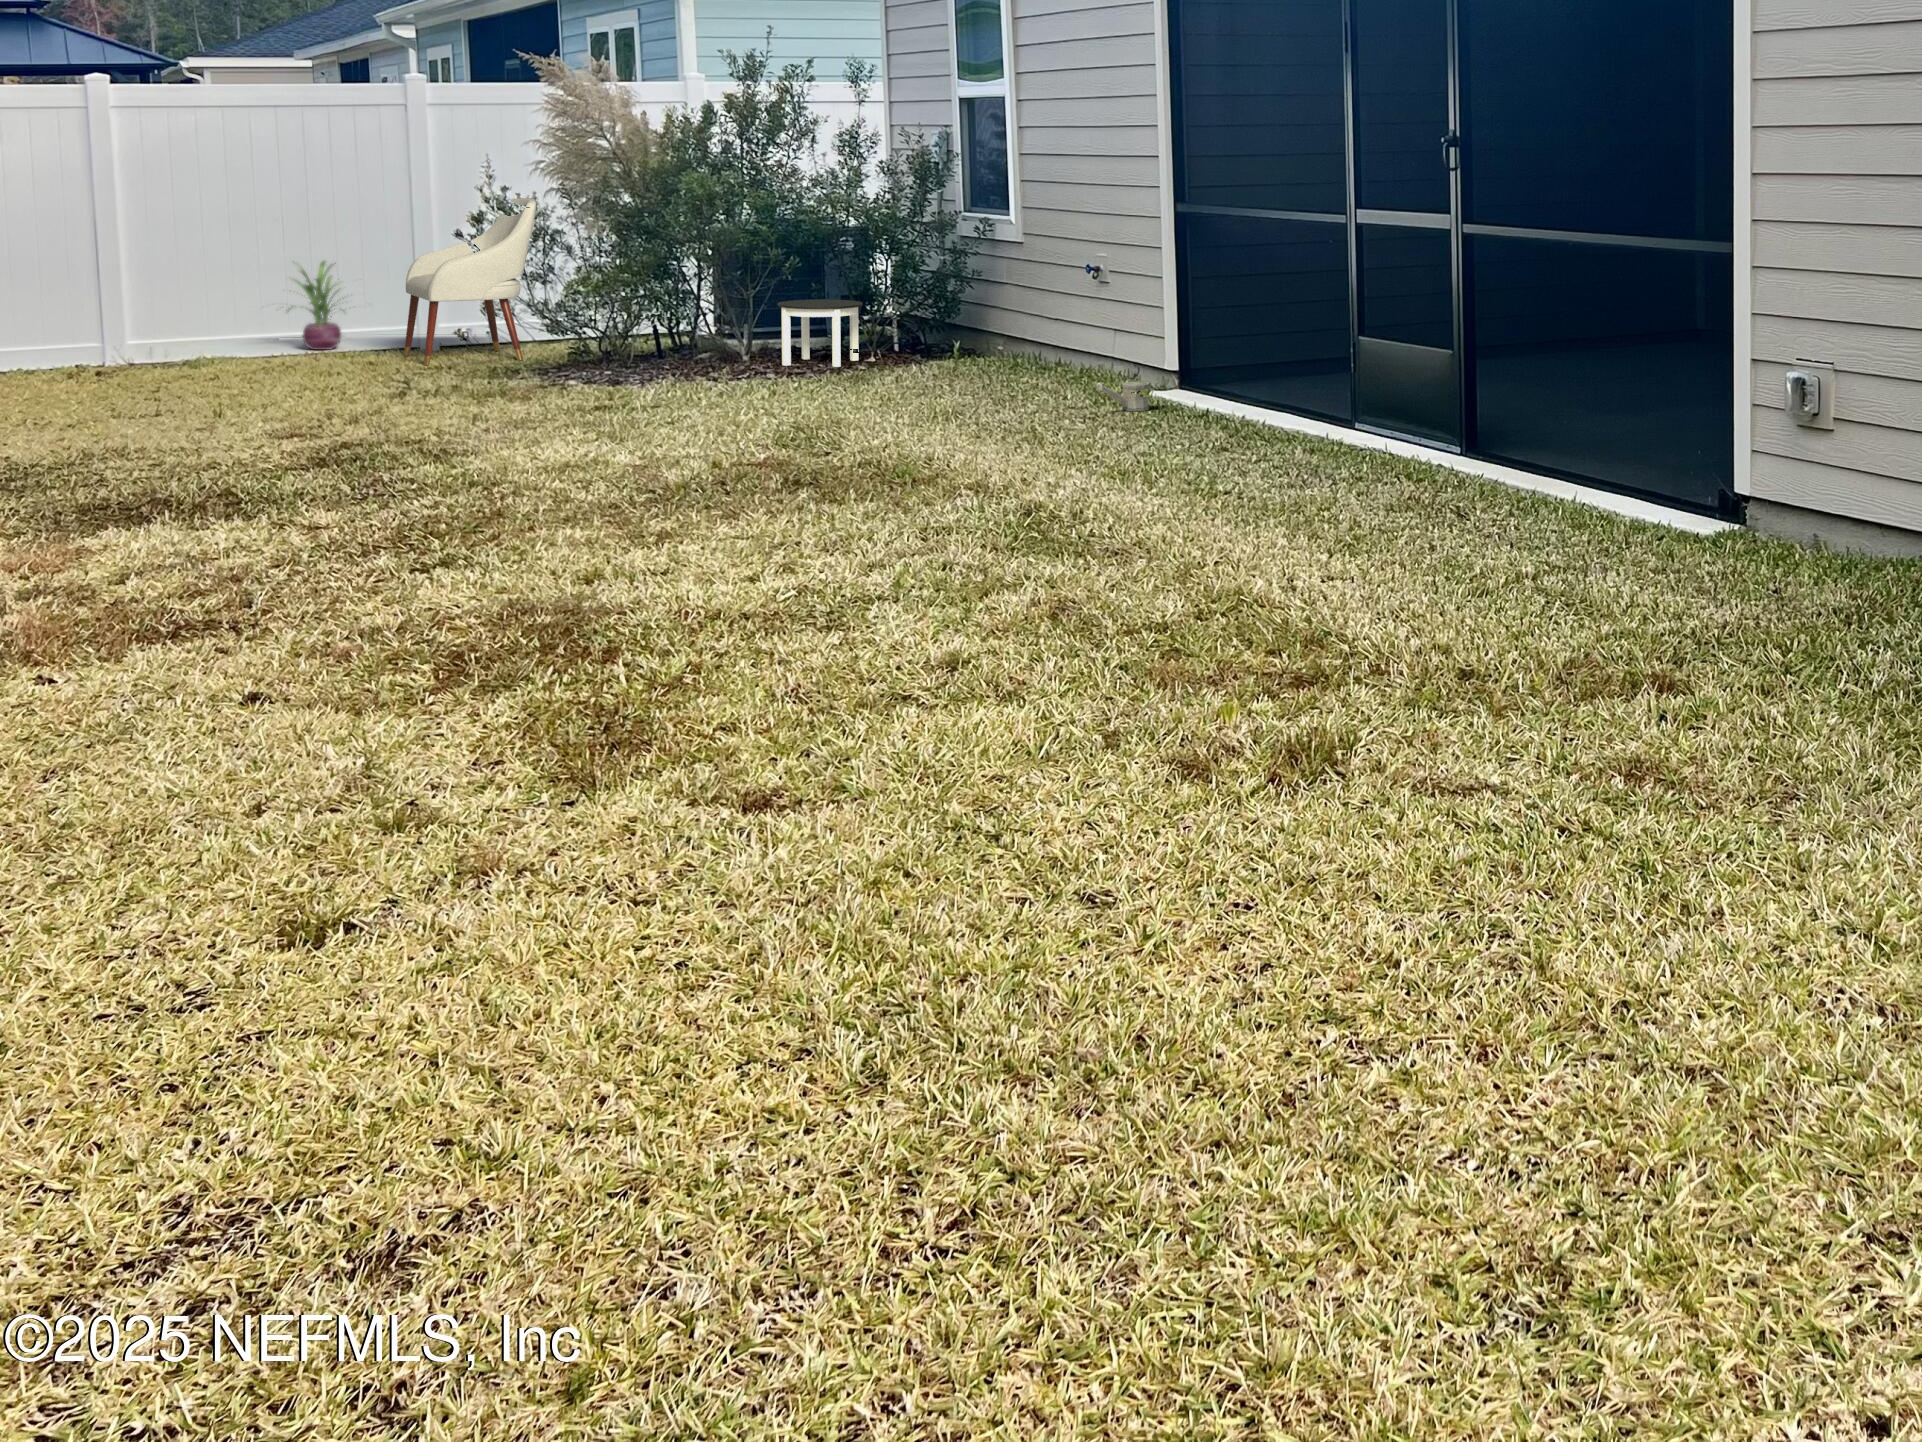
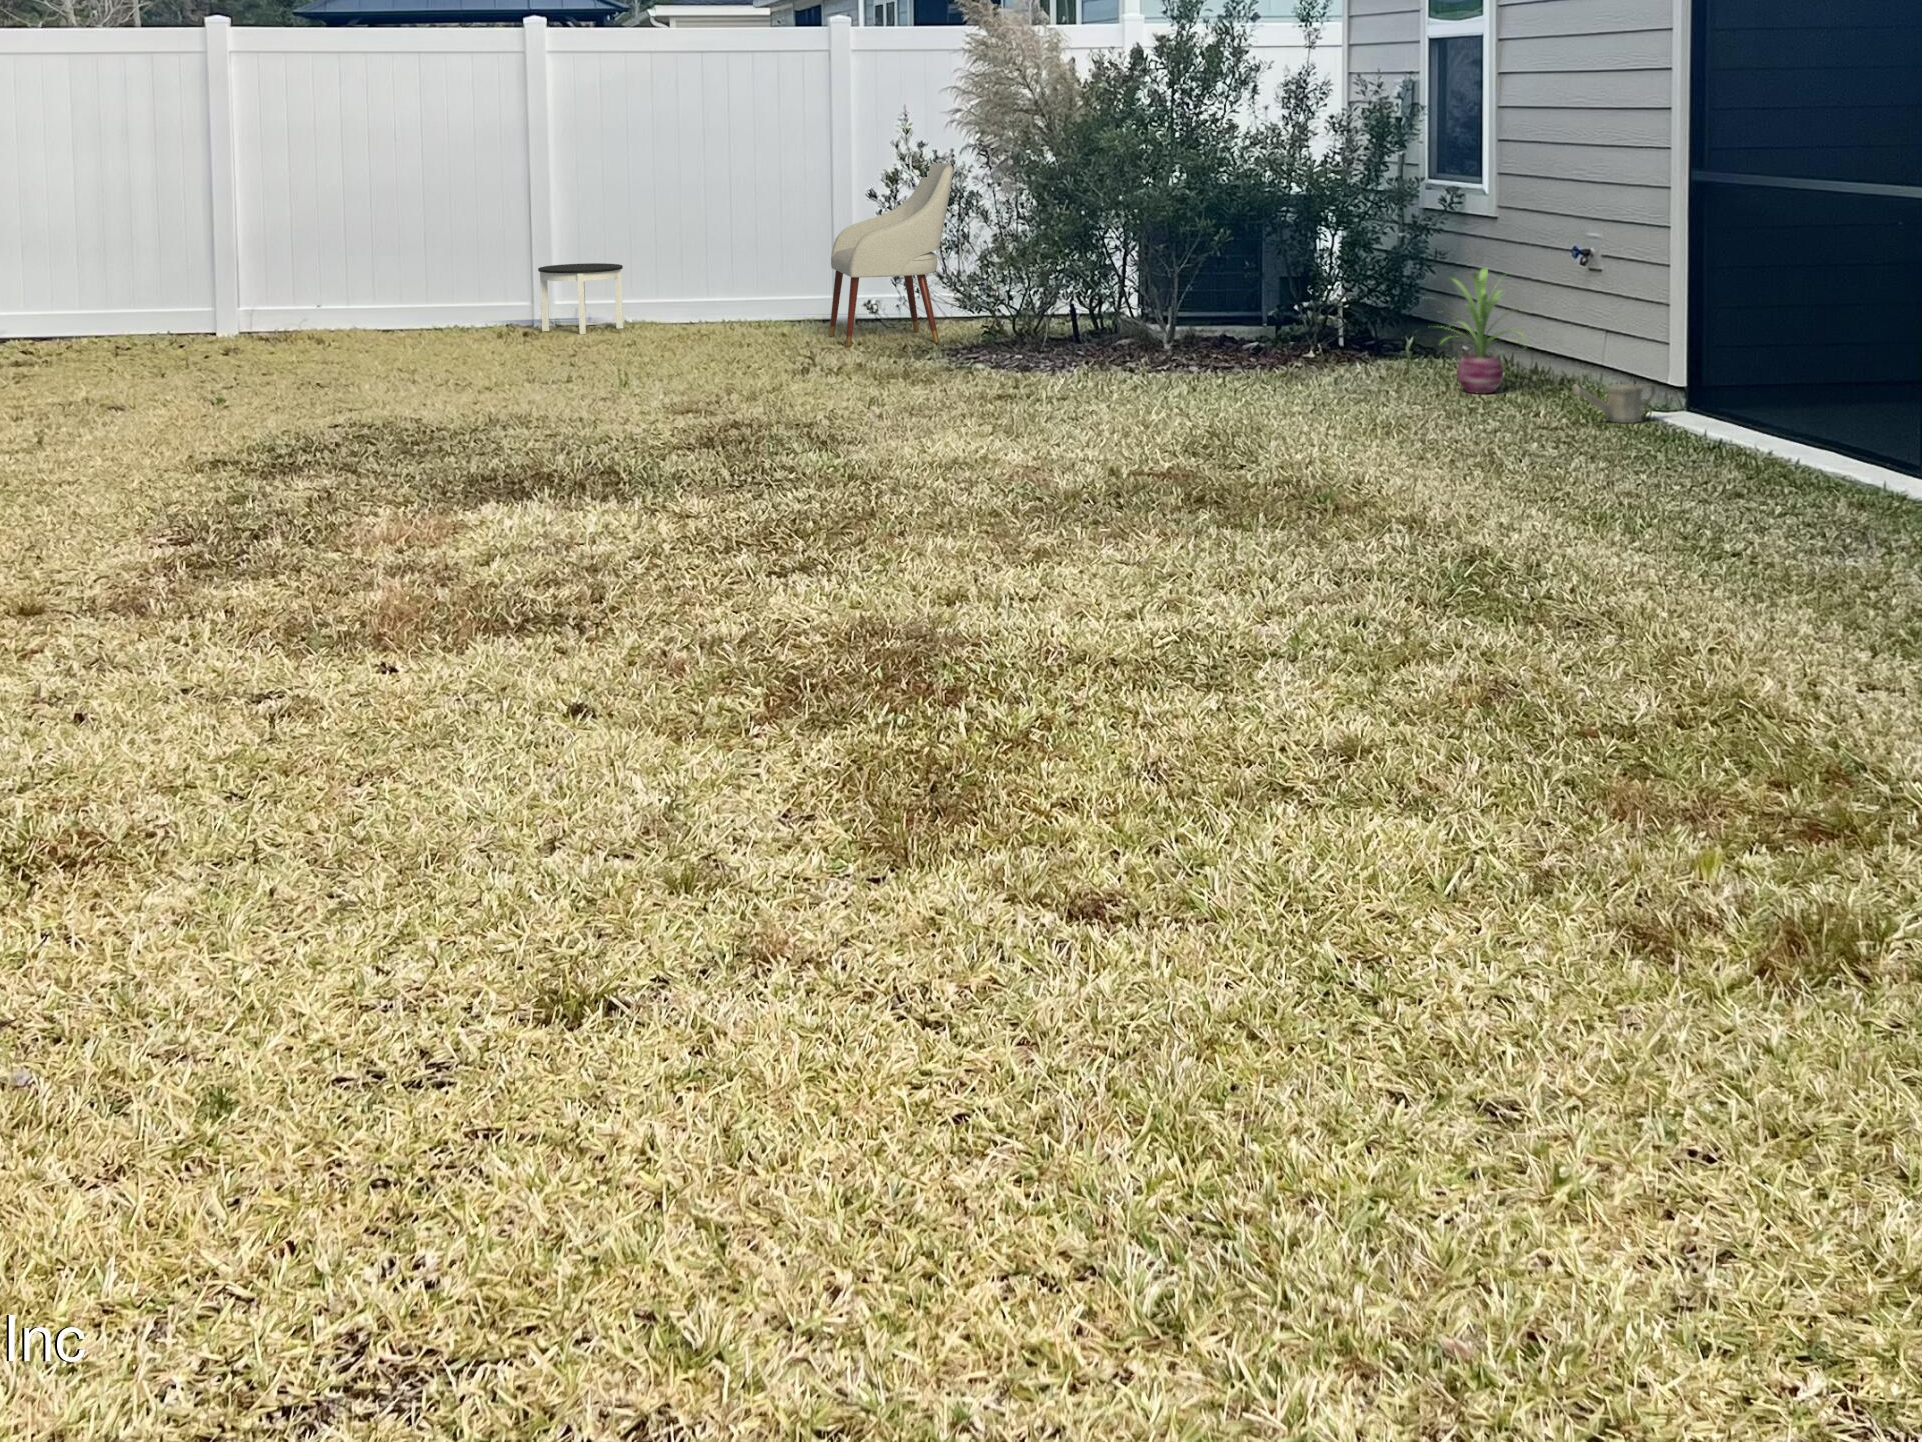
decorative plant: present [288,261,344,350] -> present [1437,267,1527,394]
round table: present [778,299,863,367] -> present [538,263,623,334]

